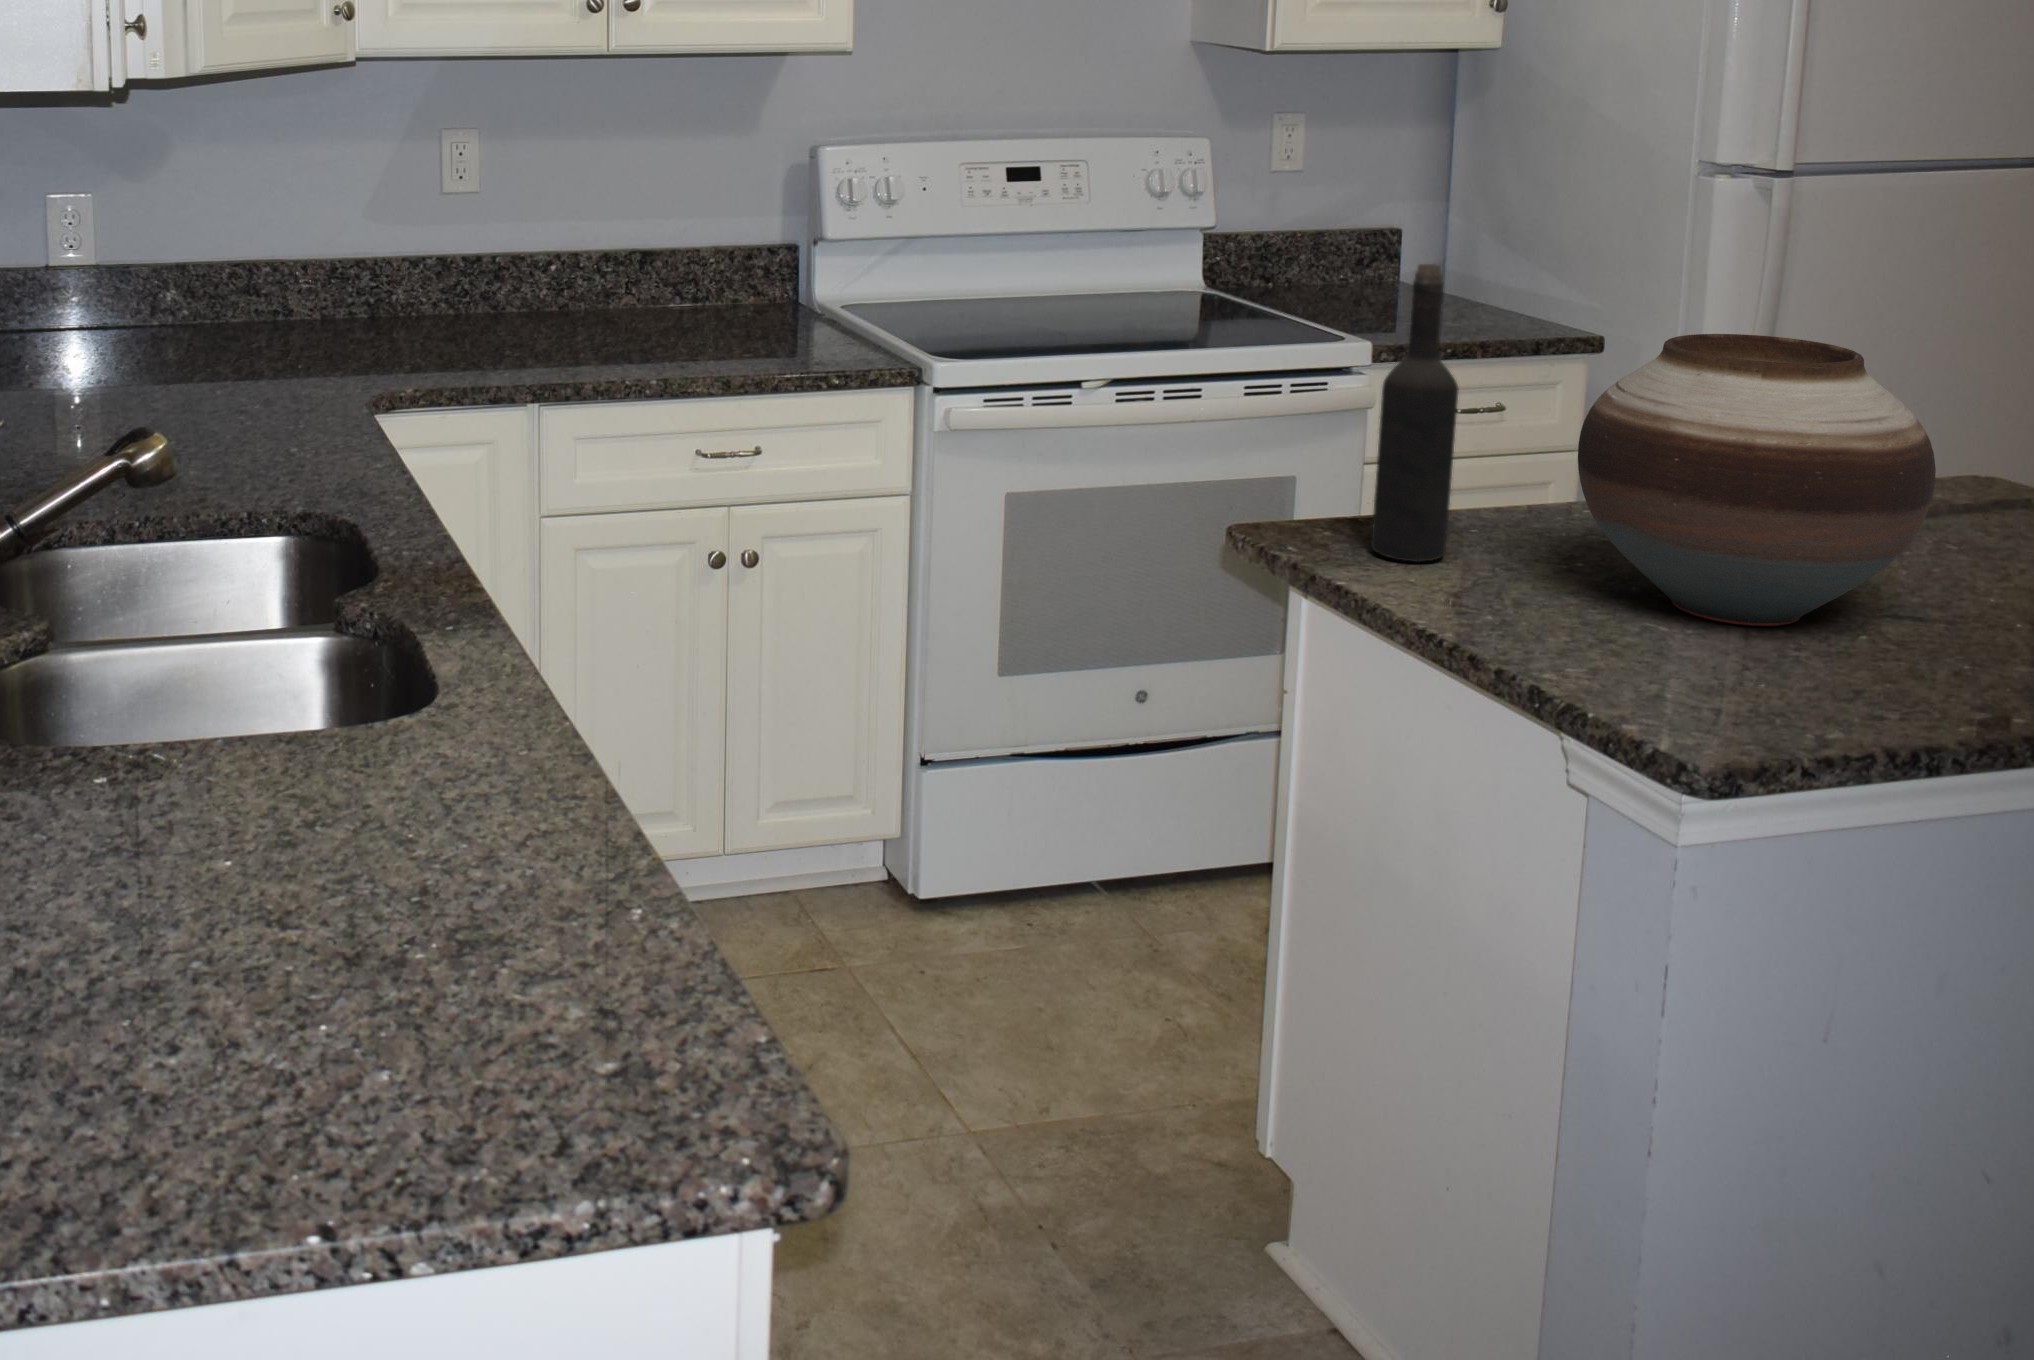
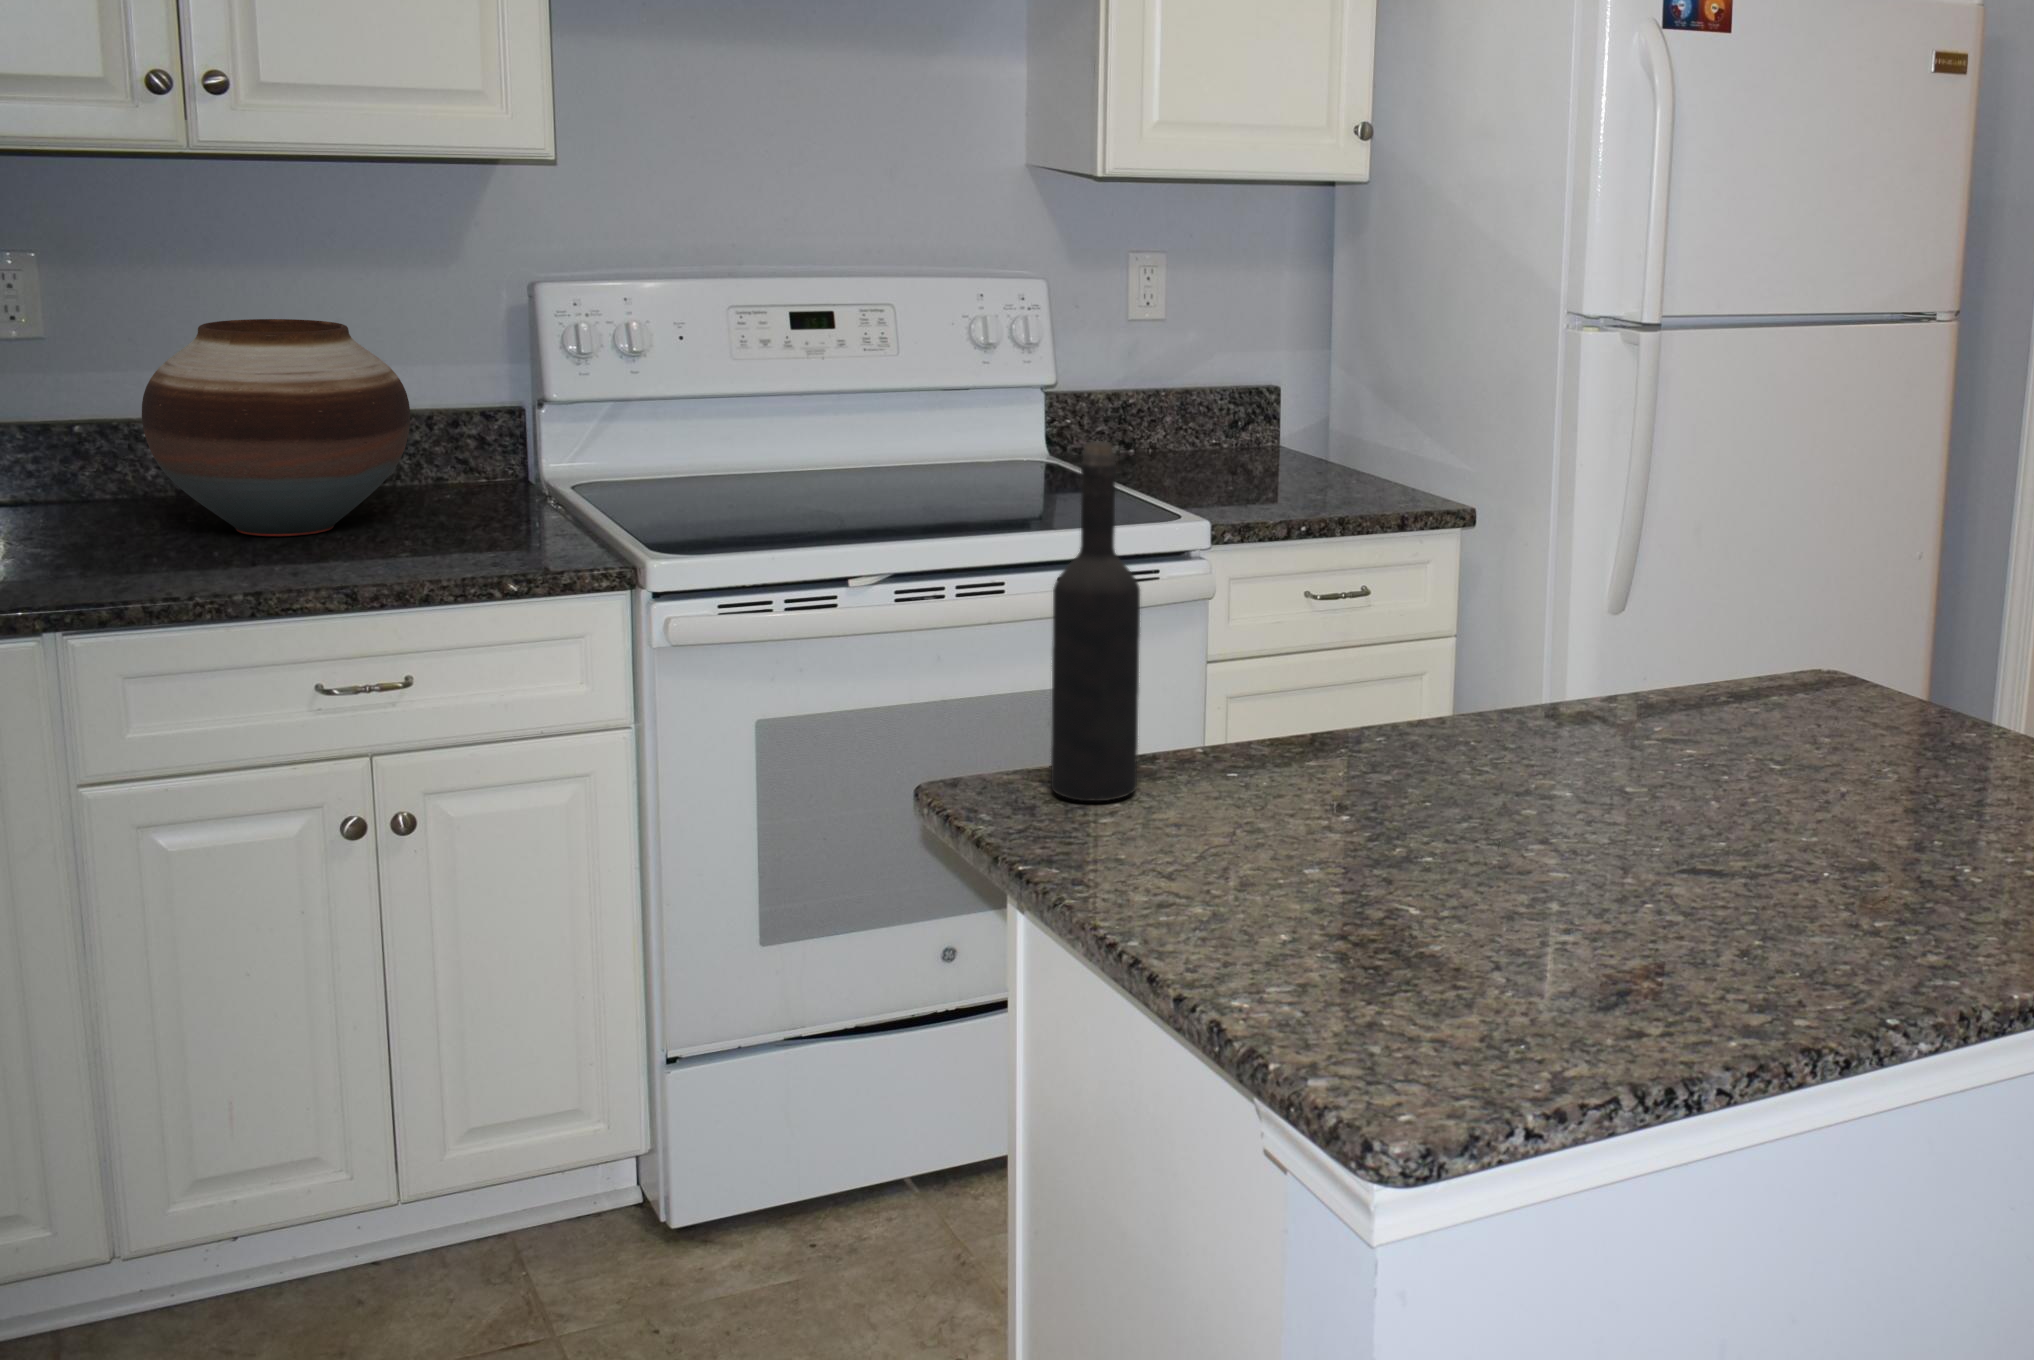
vase: present [1578,334,1936,626] -> present [142,319,410,536]

